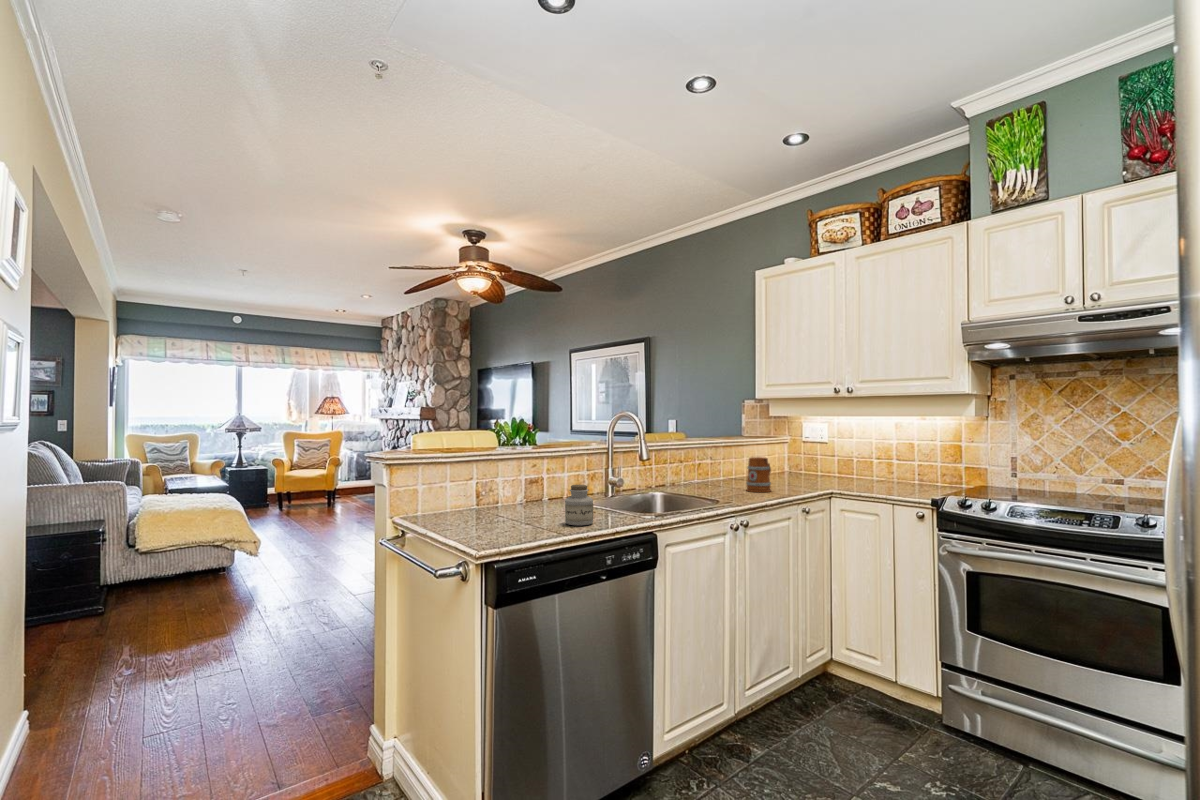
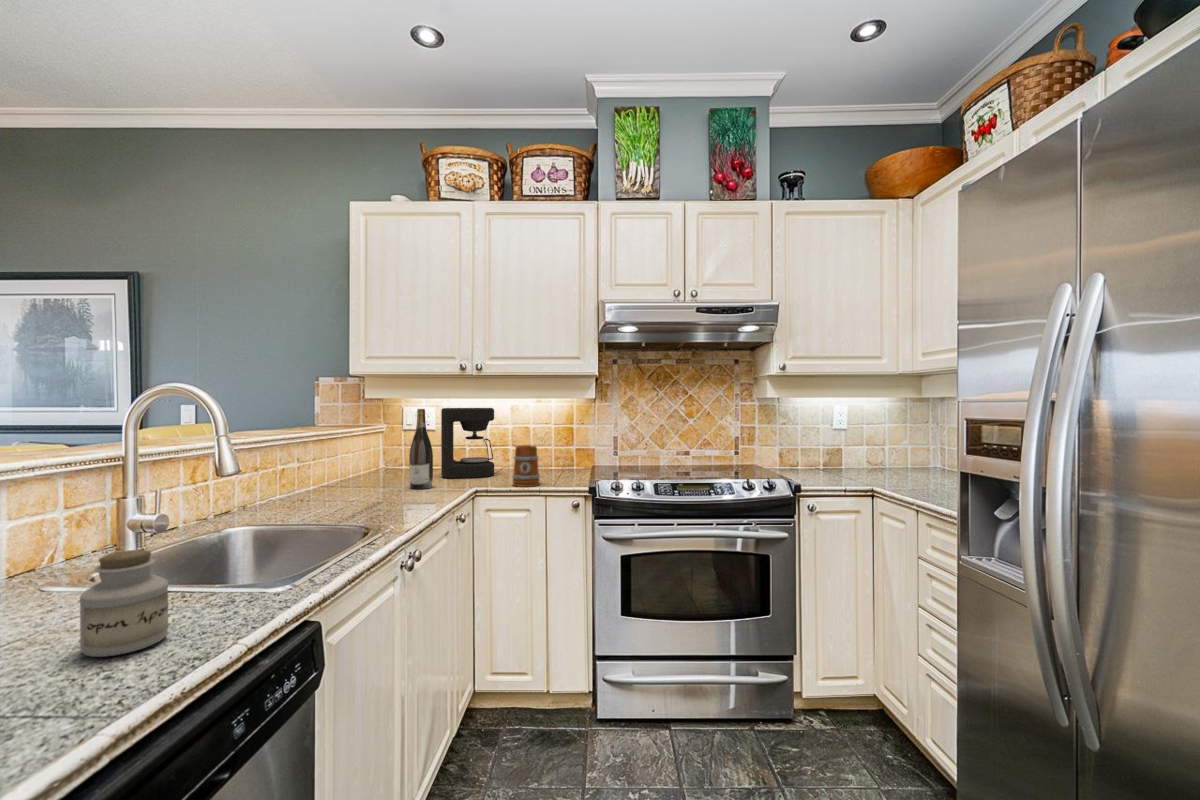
coffee maker: none [822,424,870,484] -> present [441,408,494,479]
wine bottle: none [785,425,803,487] -> present [409,409,433,489]
mug: present [746,457,771,492] -> present [512,445,540,487]

